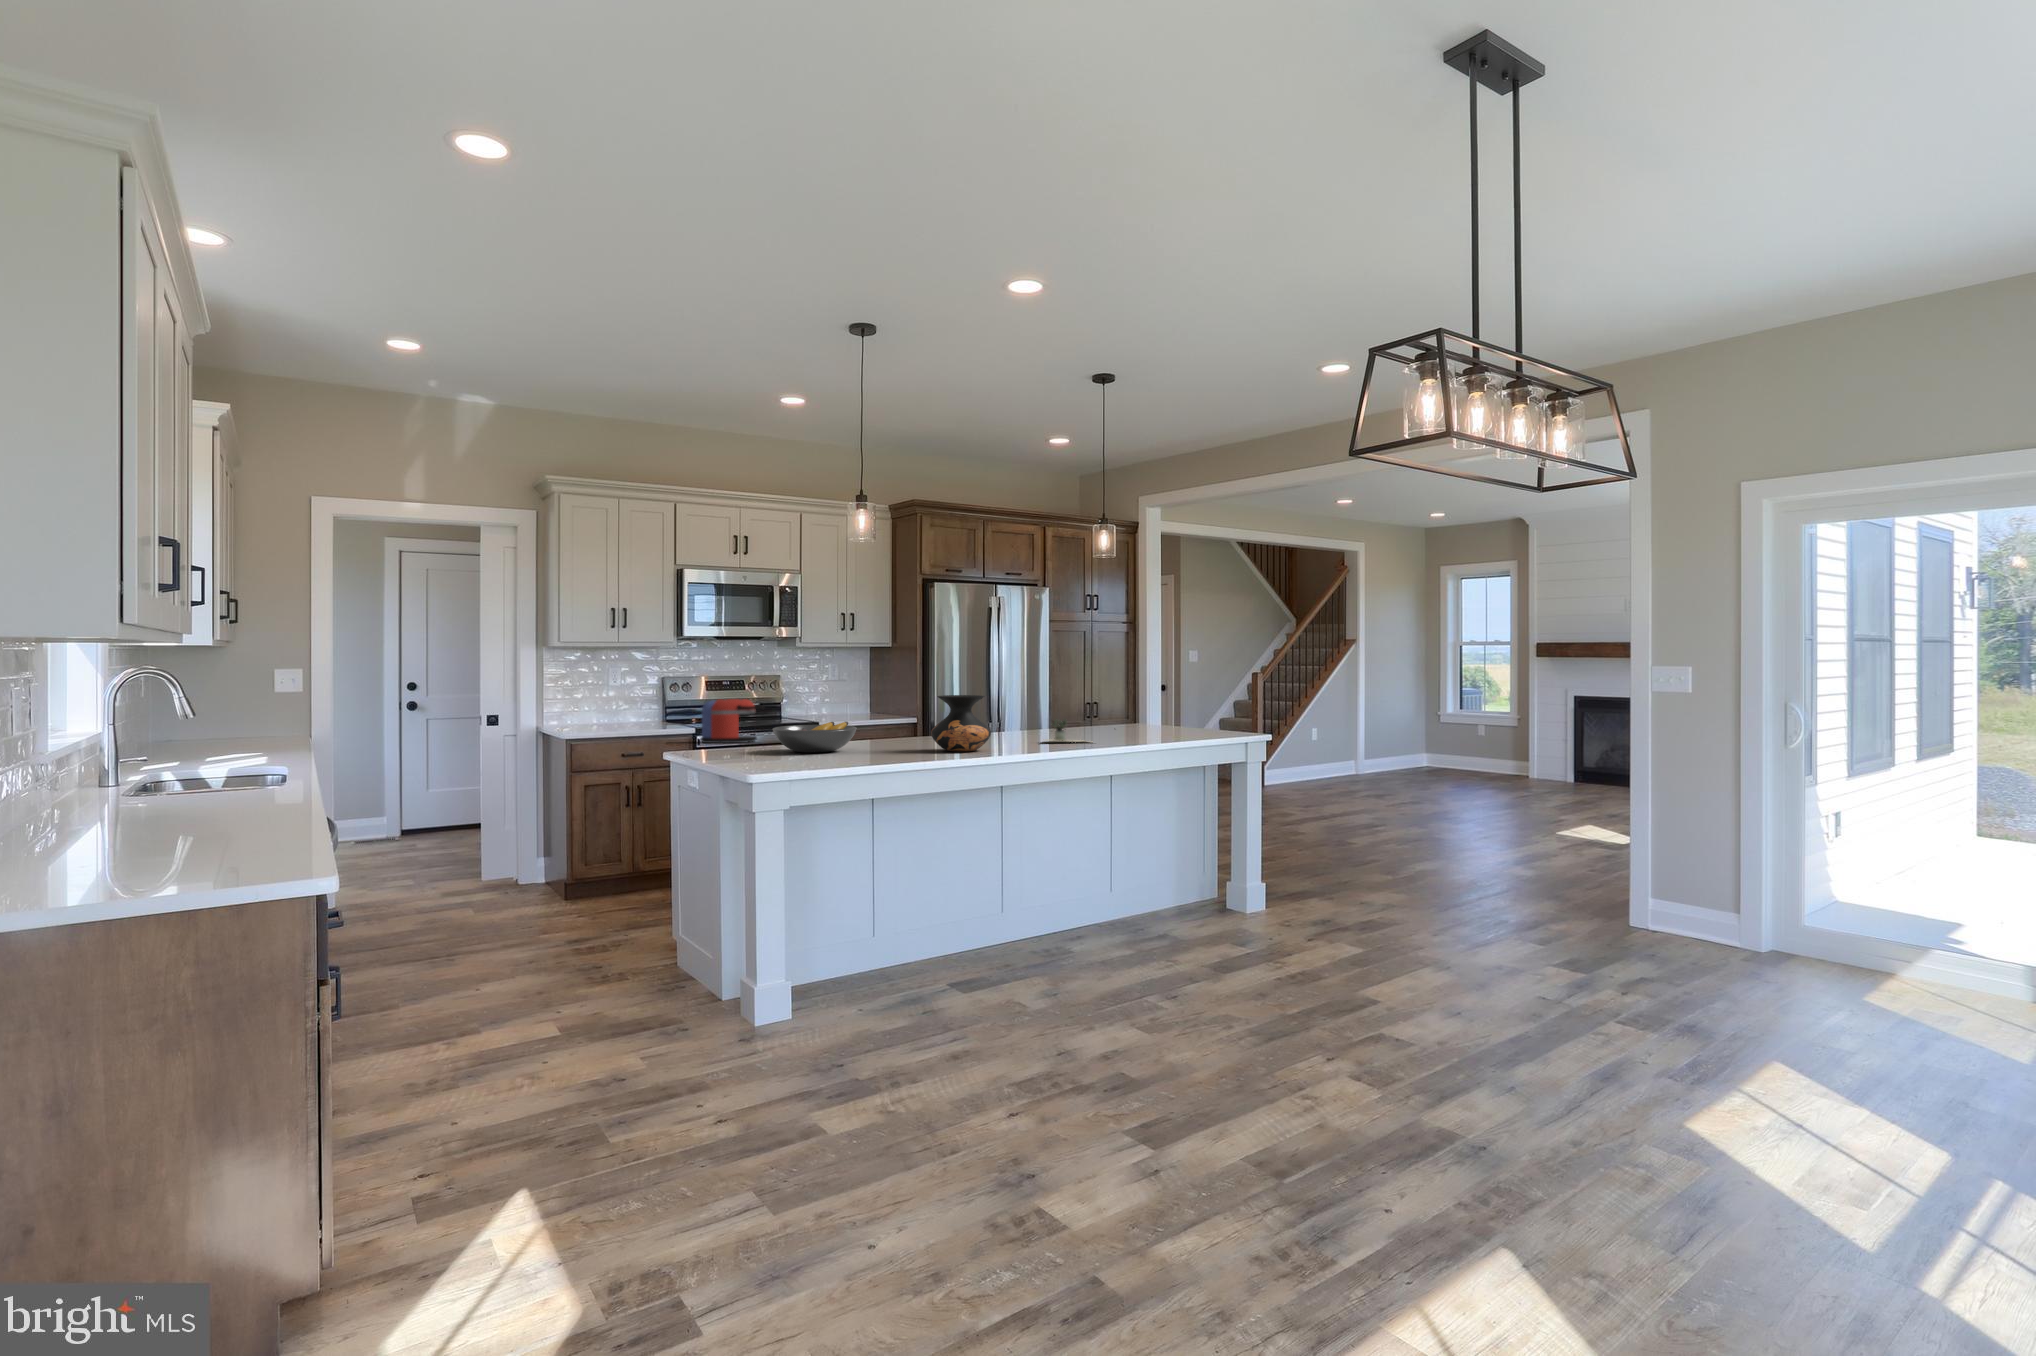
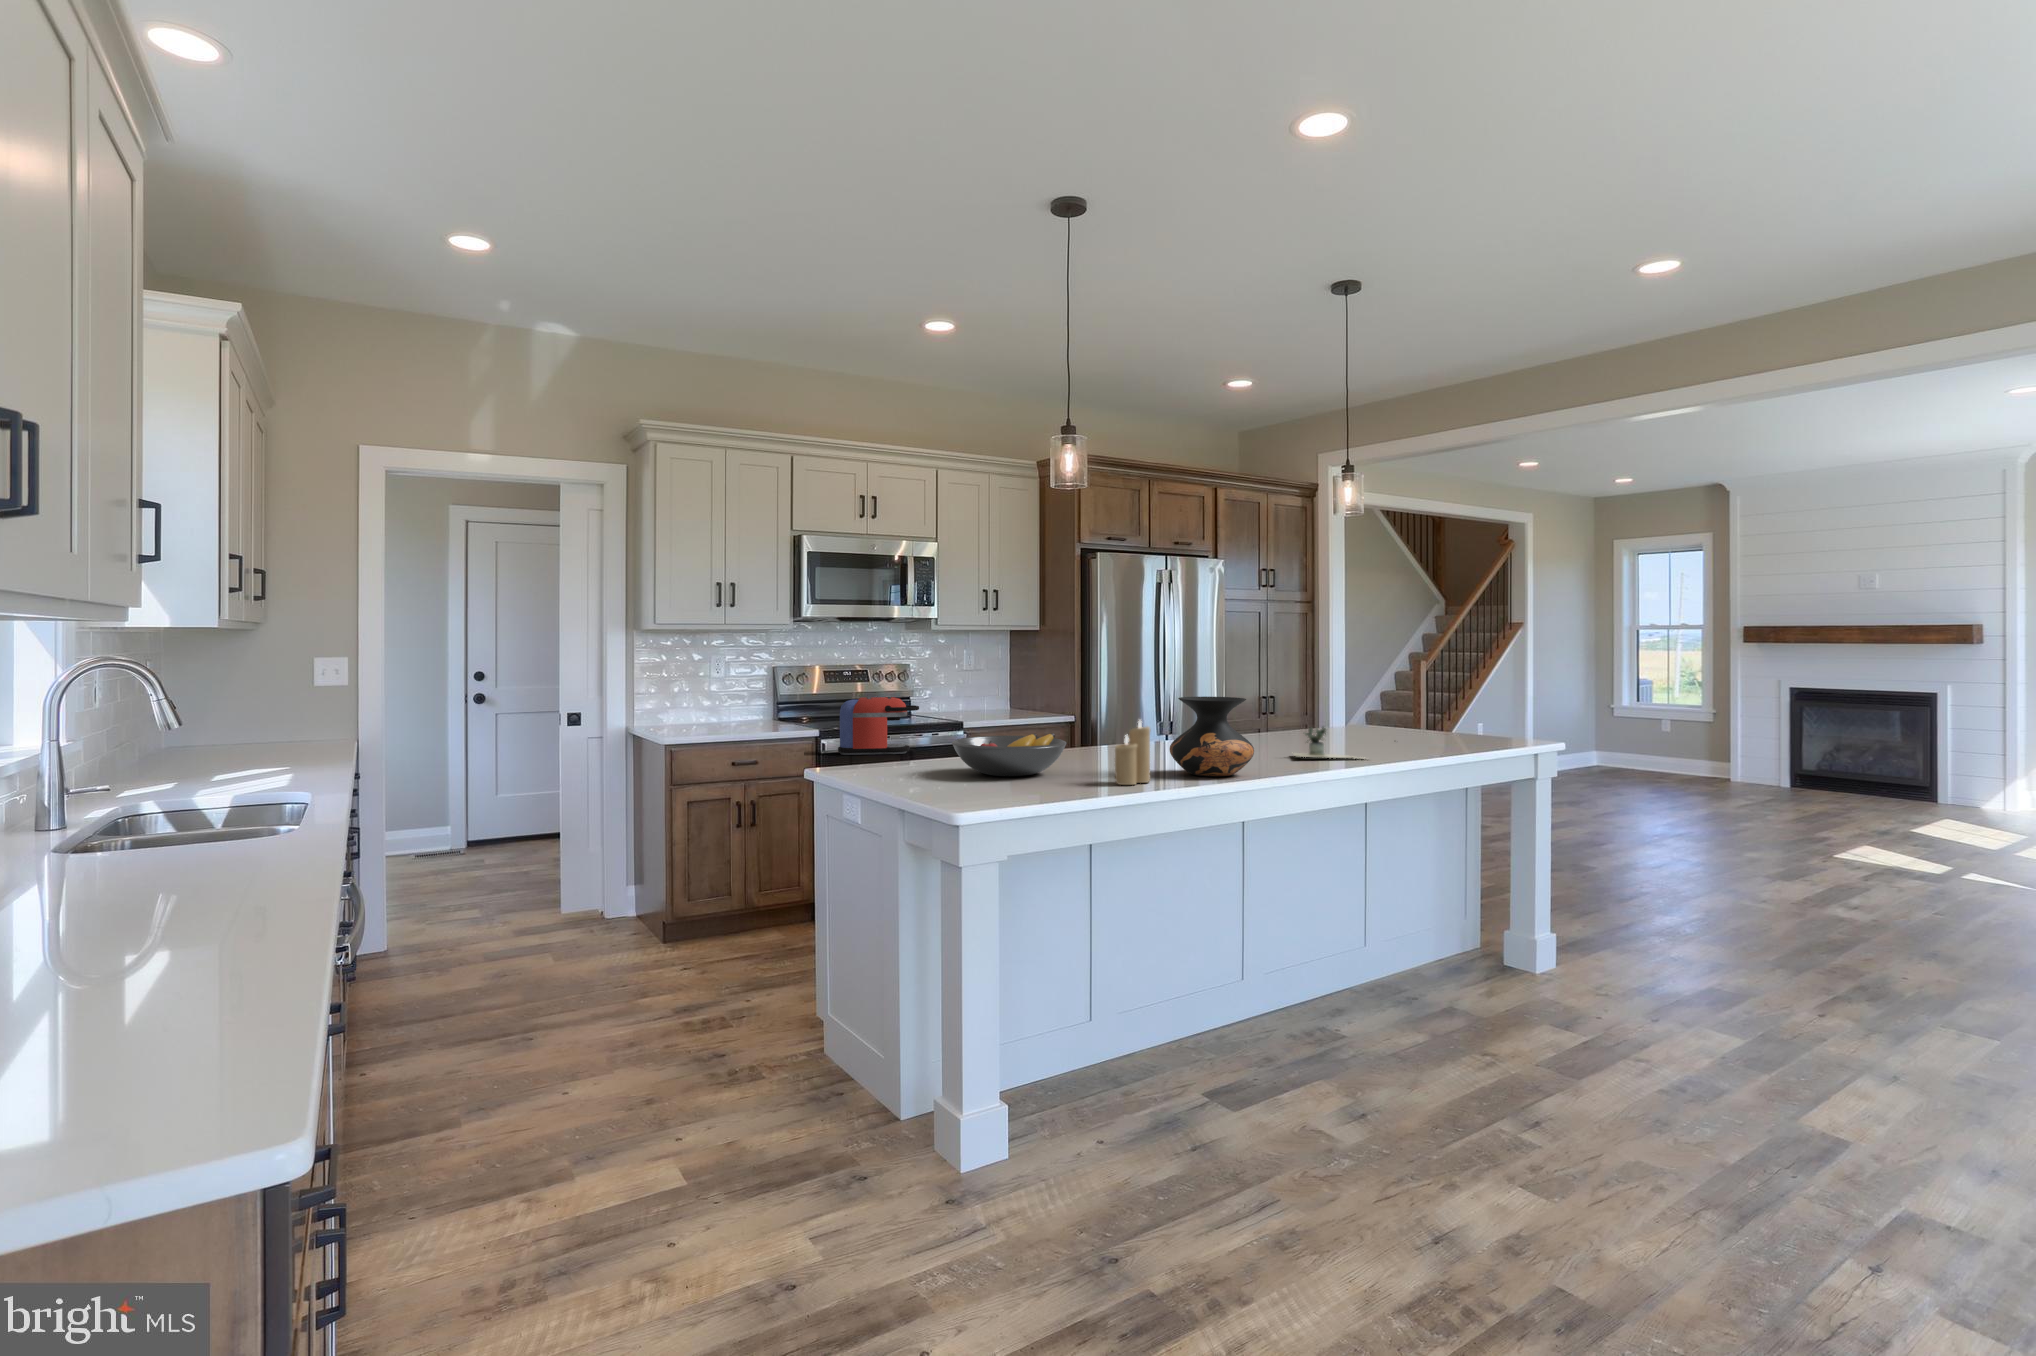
candle: none [881,710,908,756] -> present [1115,720,1150,785]

